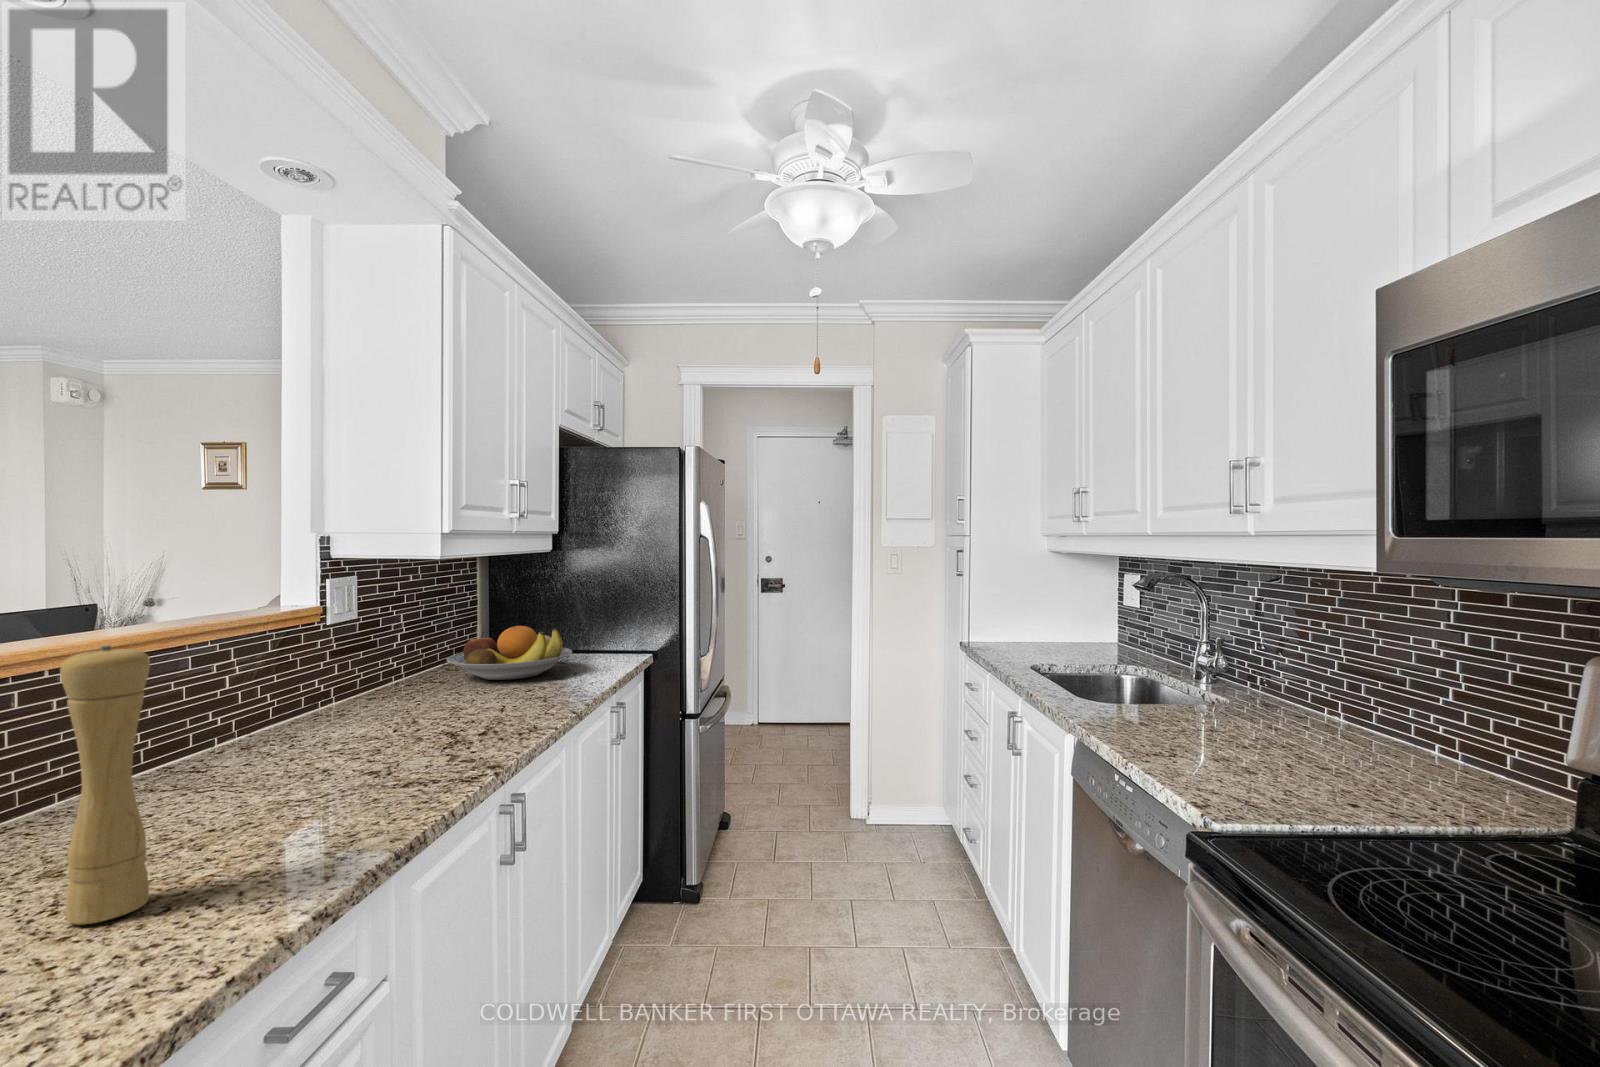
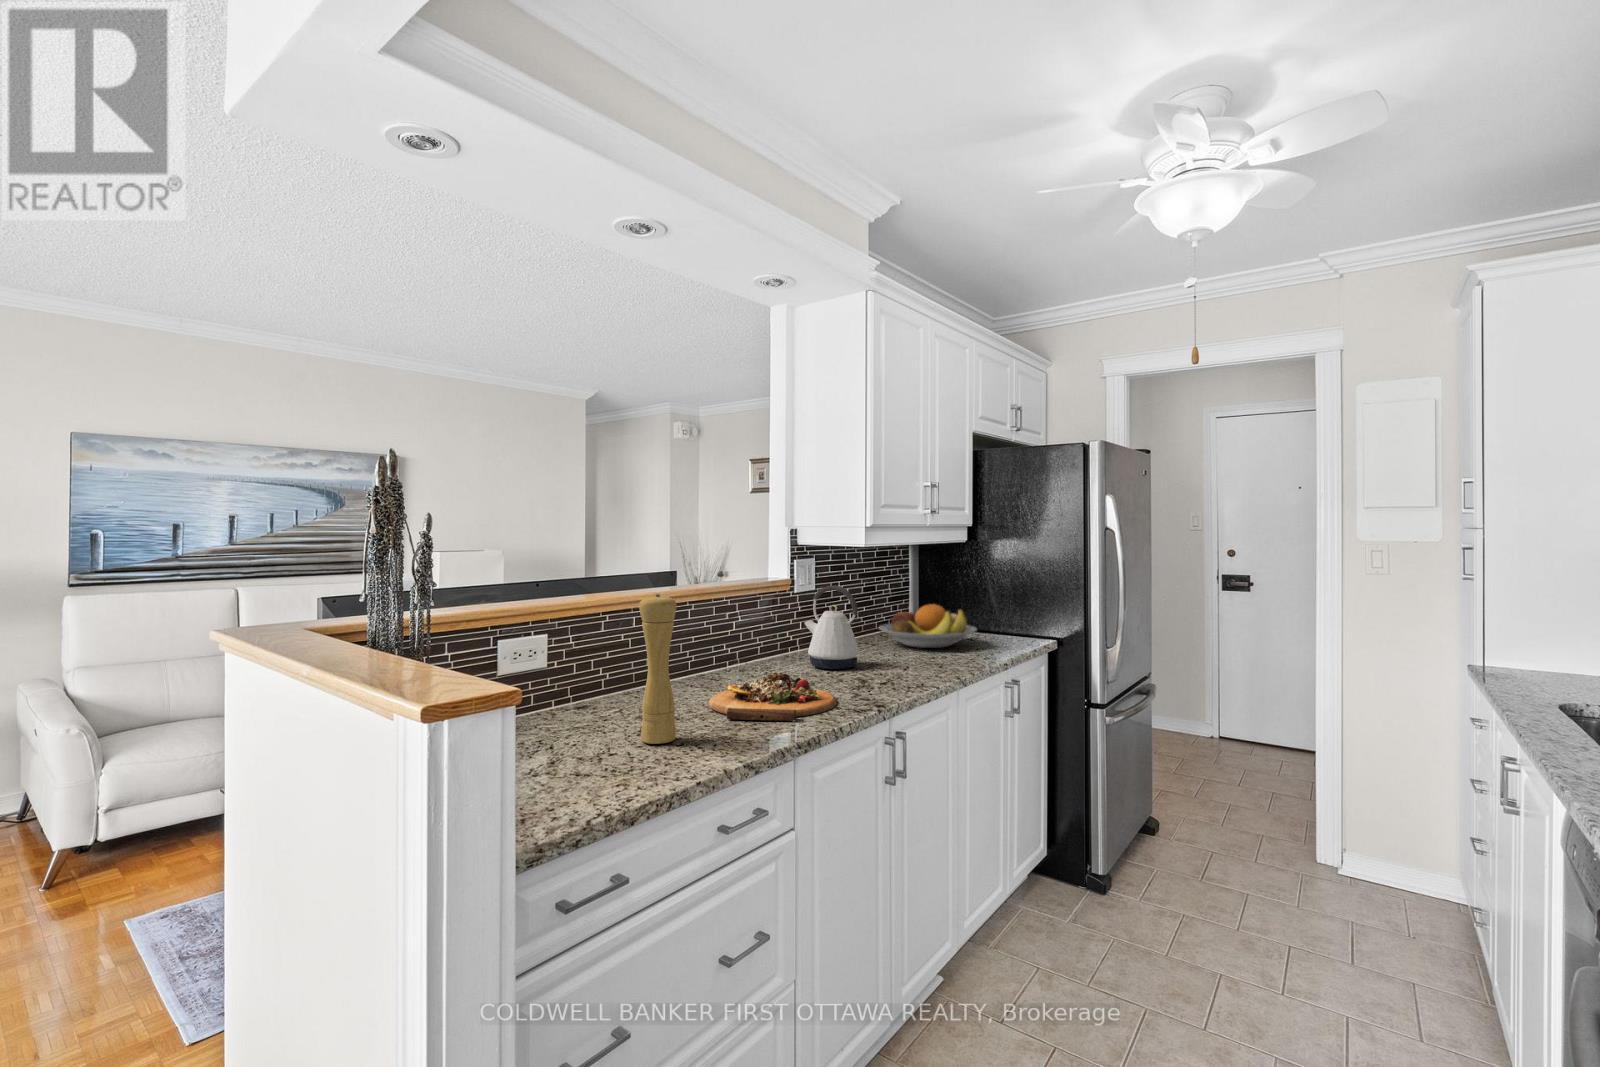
kettle: none [349,611,441,726] -> present [805,586,862,669]
cutting board: none [201,744,430,837] -> present [709,672,837,721]

